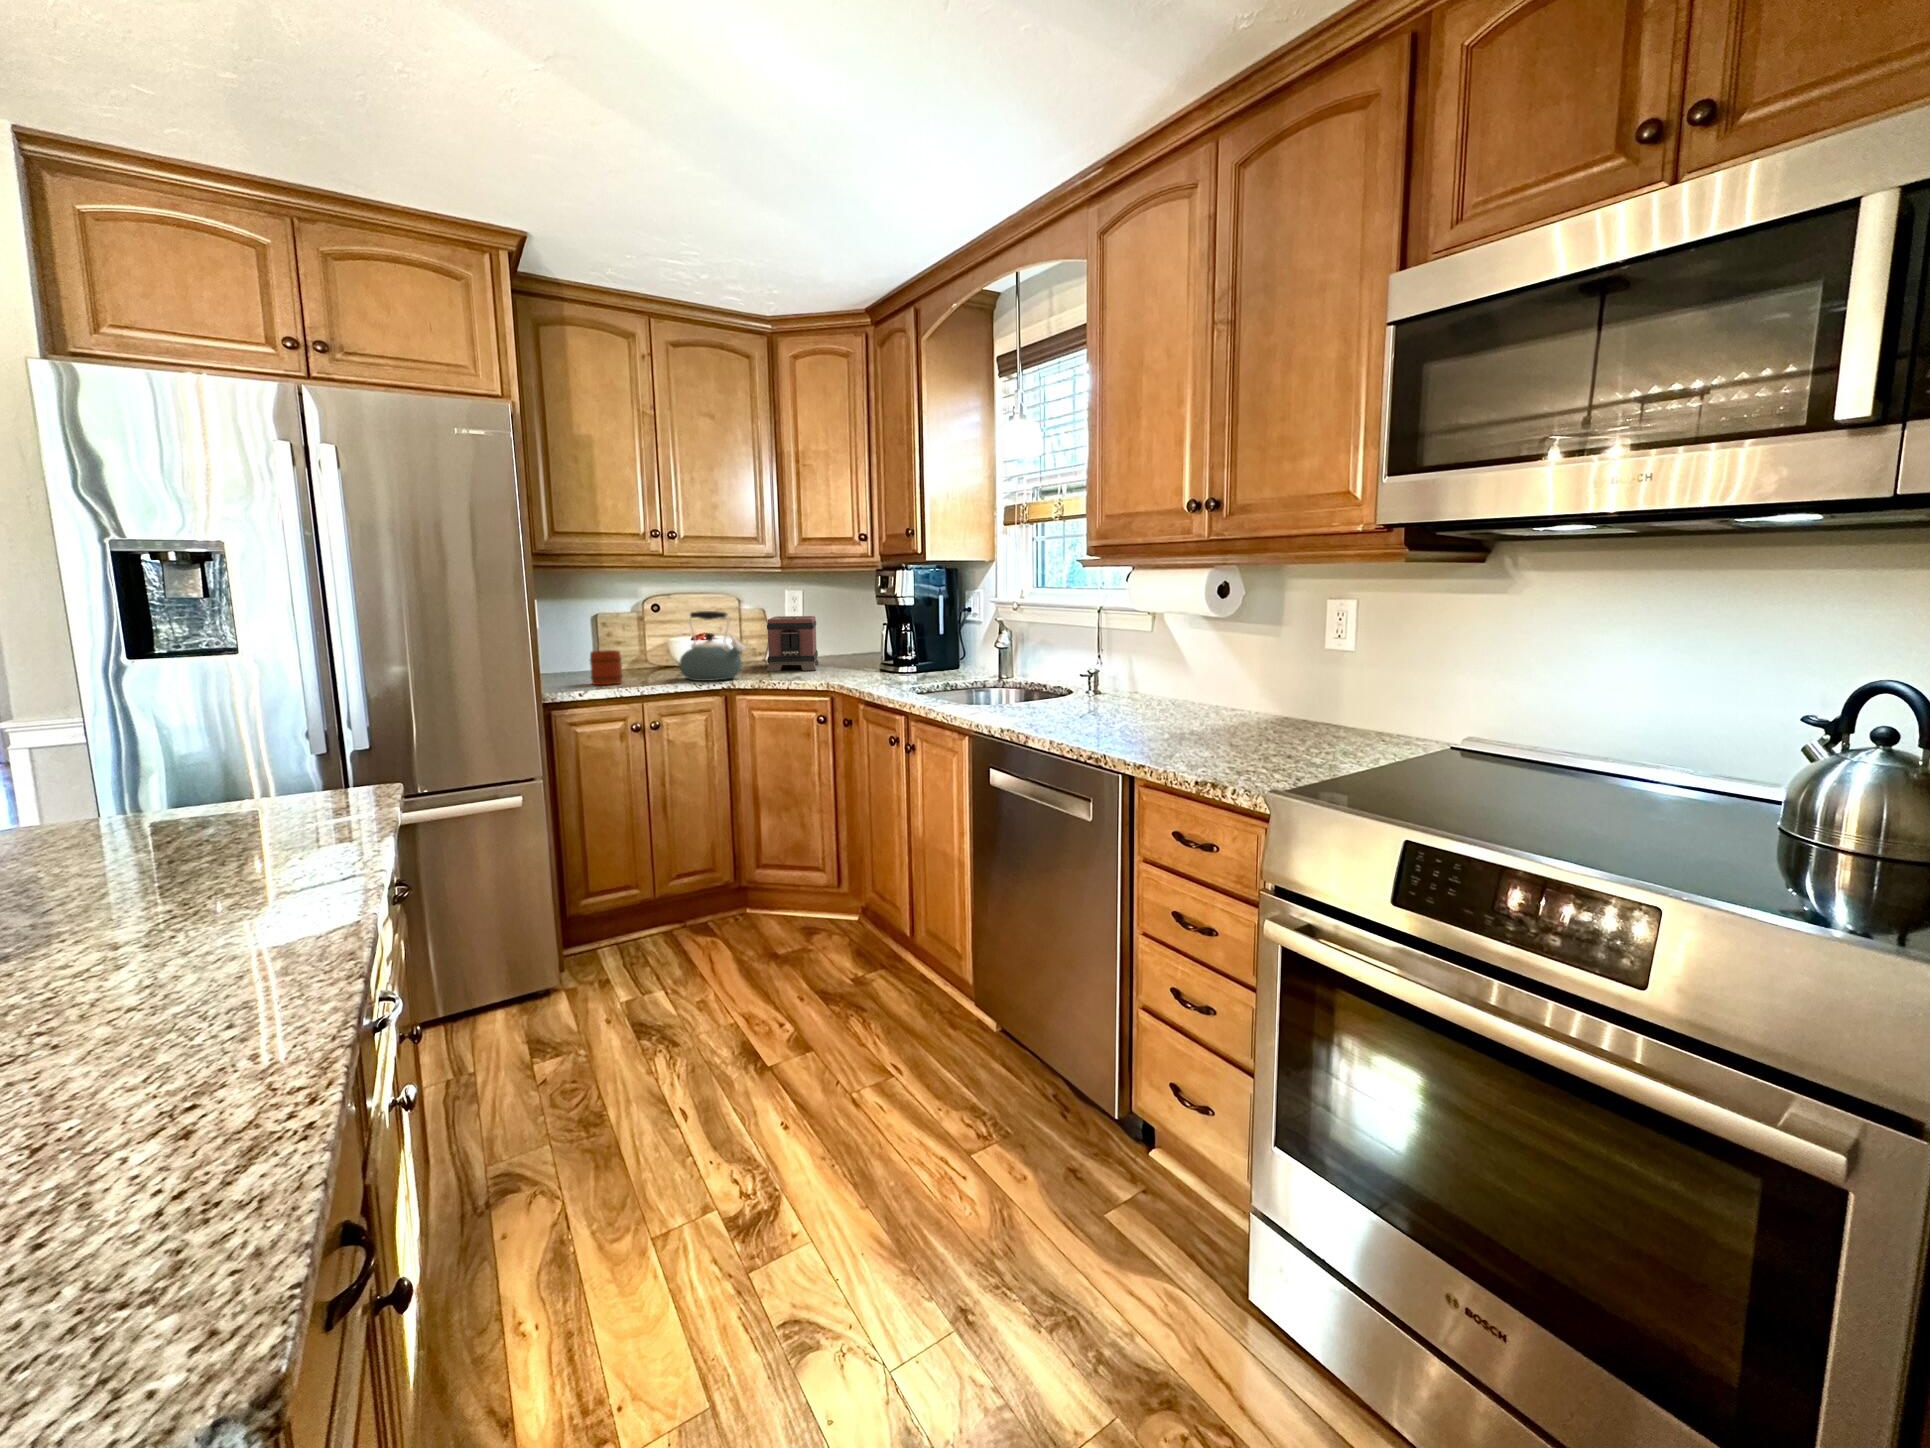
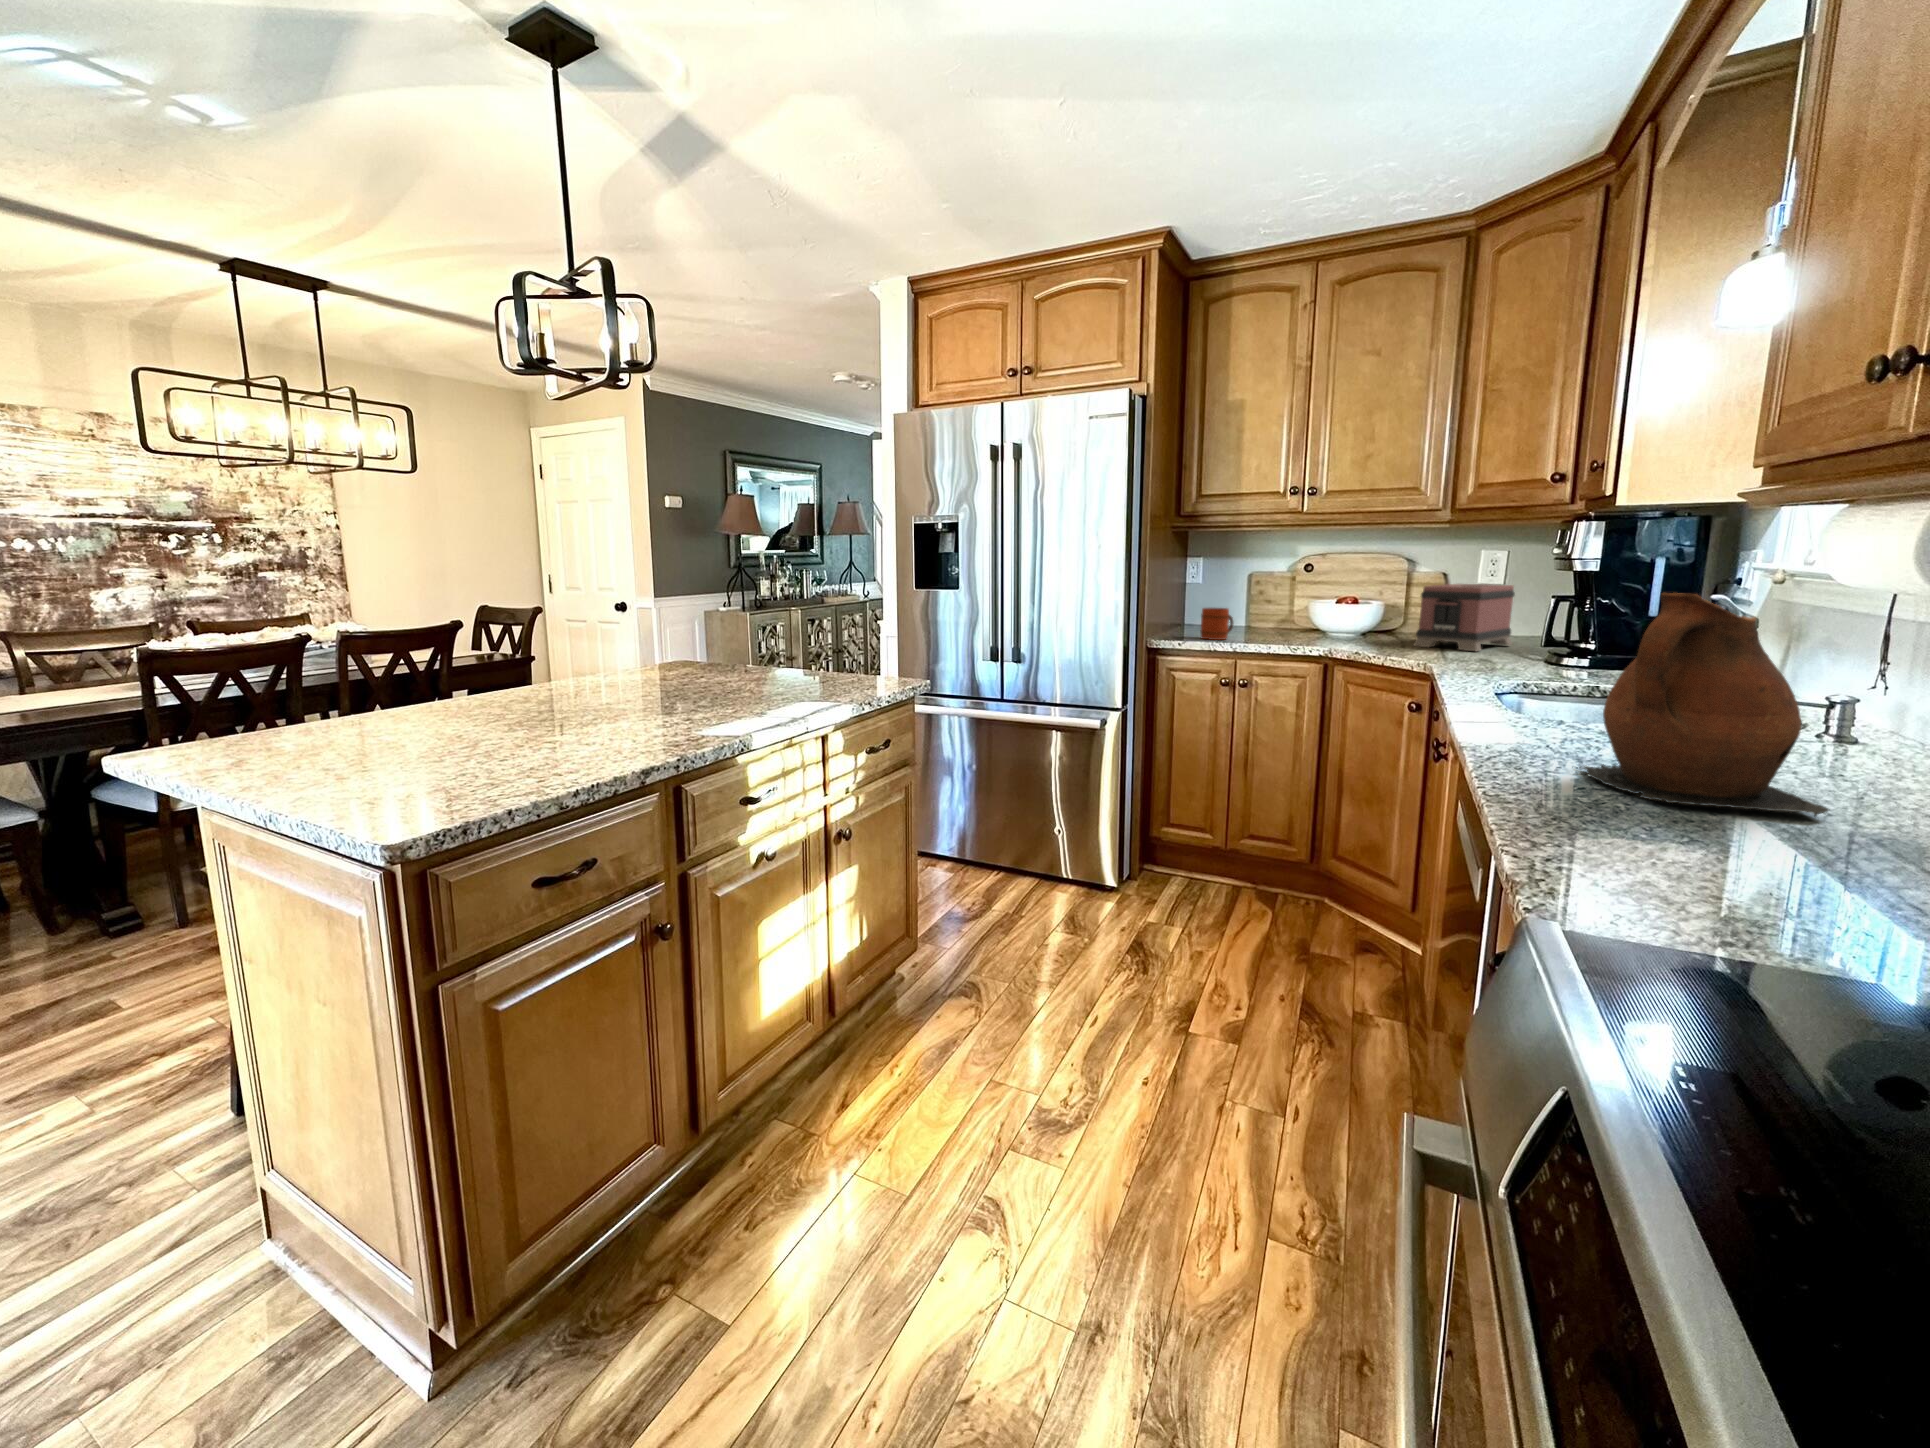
kettle: present [680,611,745,681] -> none [1289,573,1358,648]
ceramic pitcher: none [1065,616,1173,735] -> present [1580,593,1829,817]

